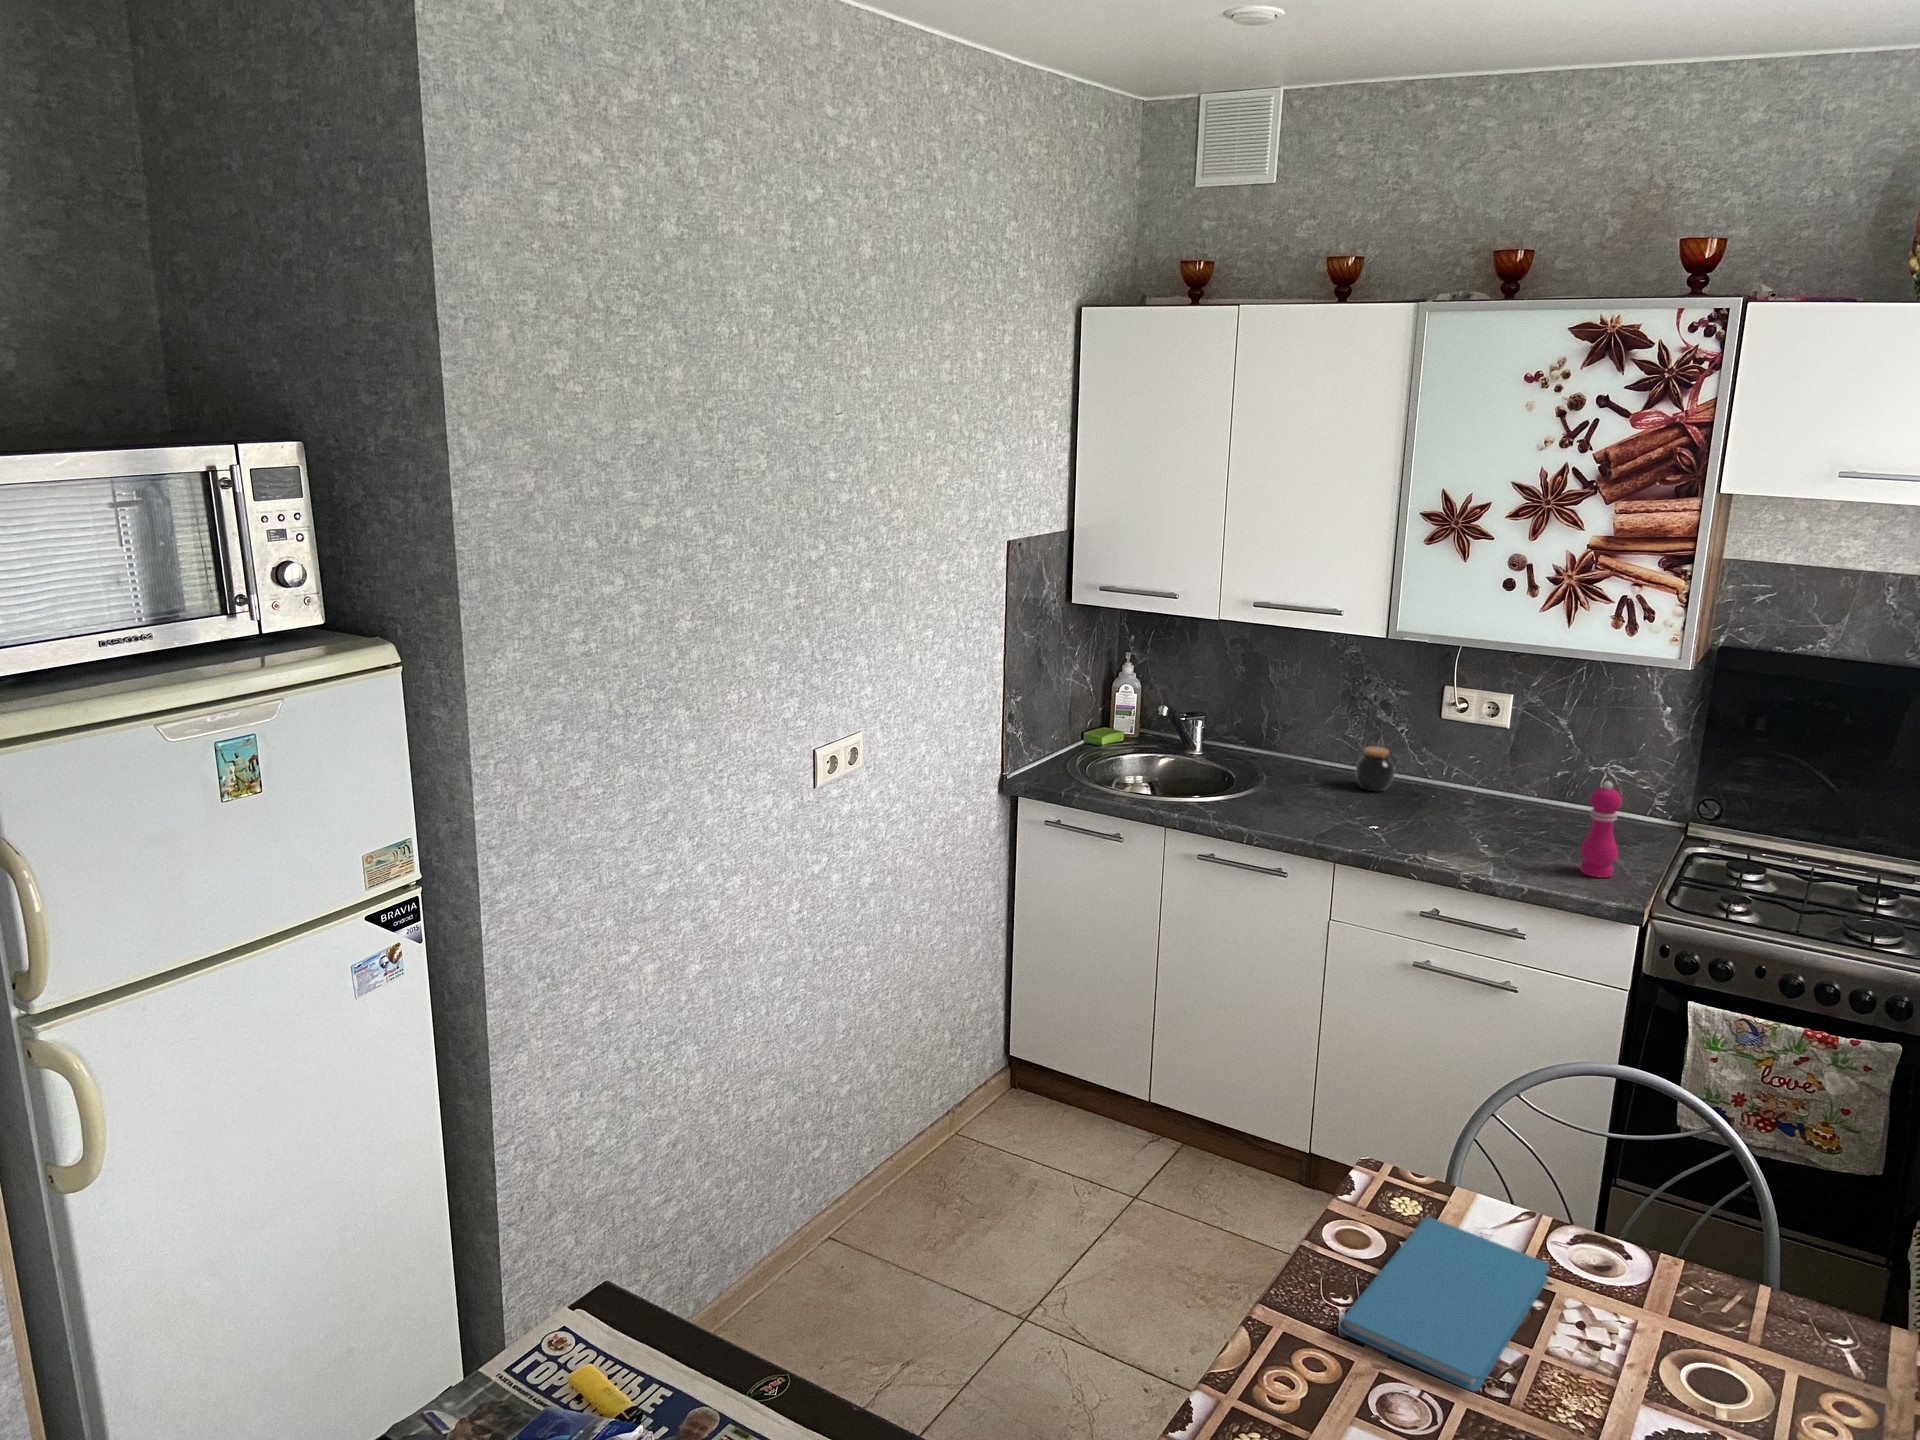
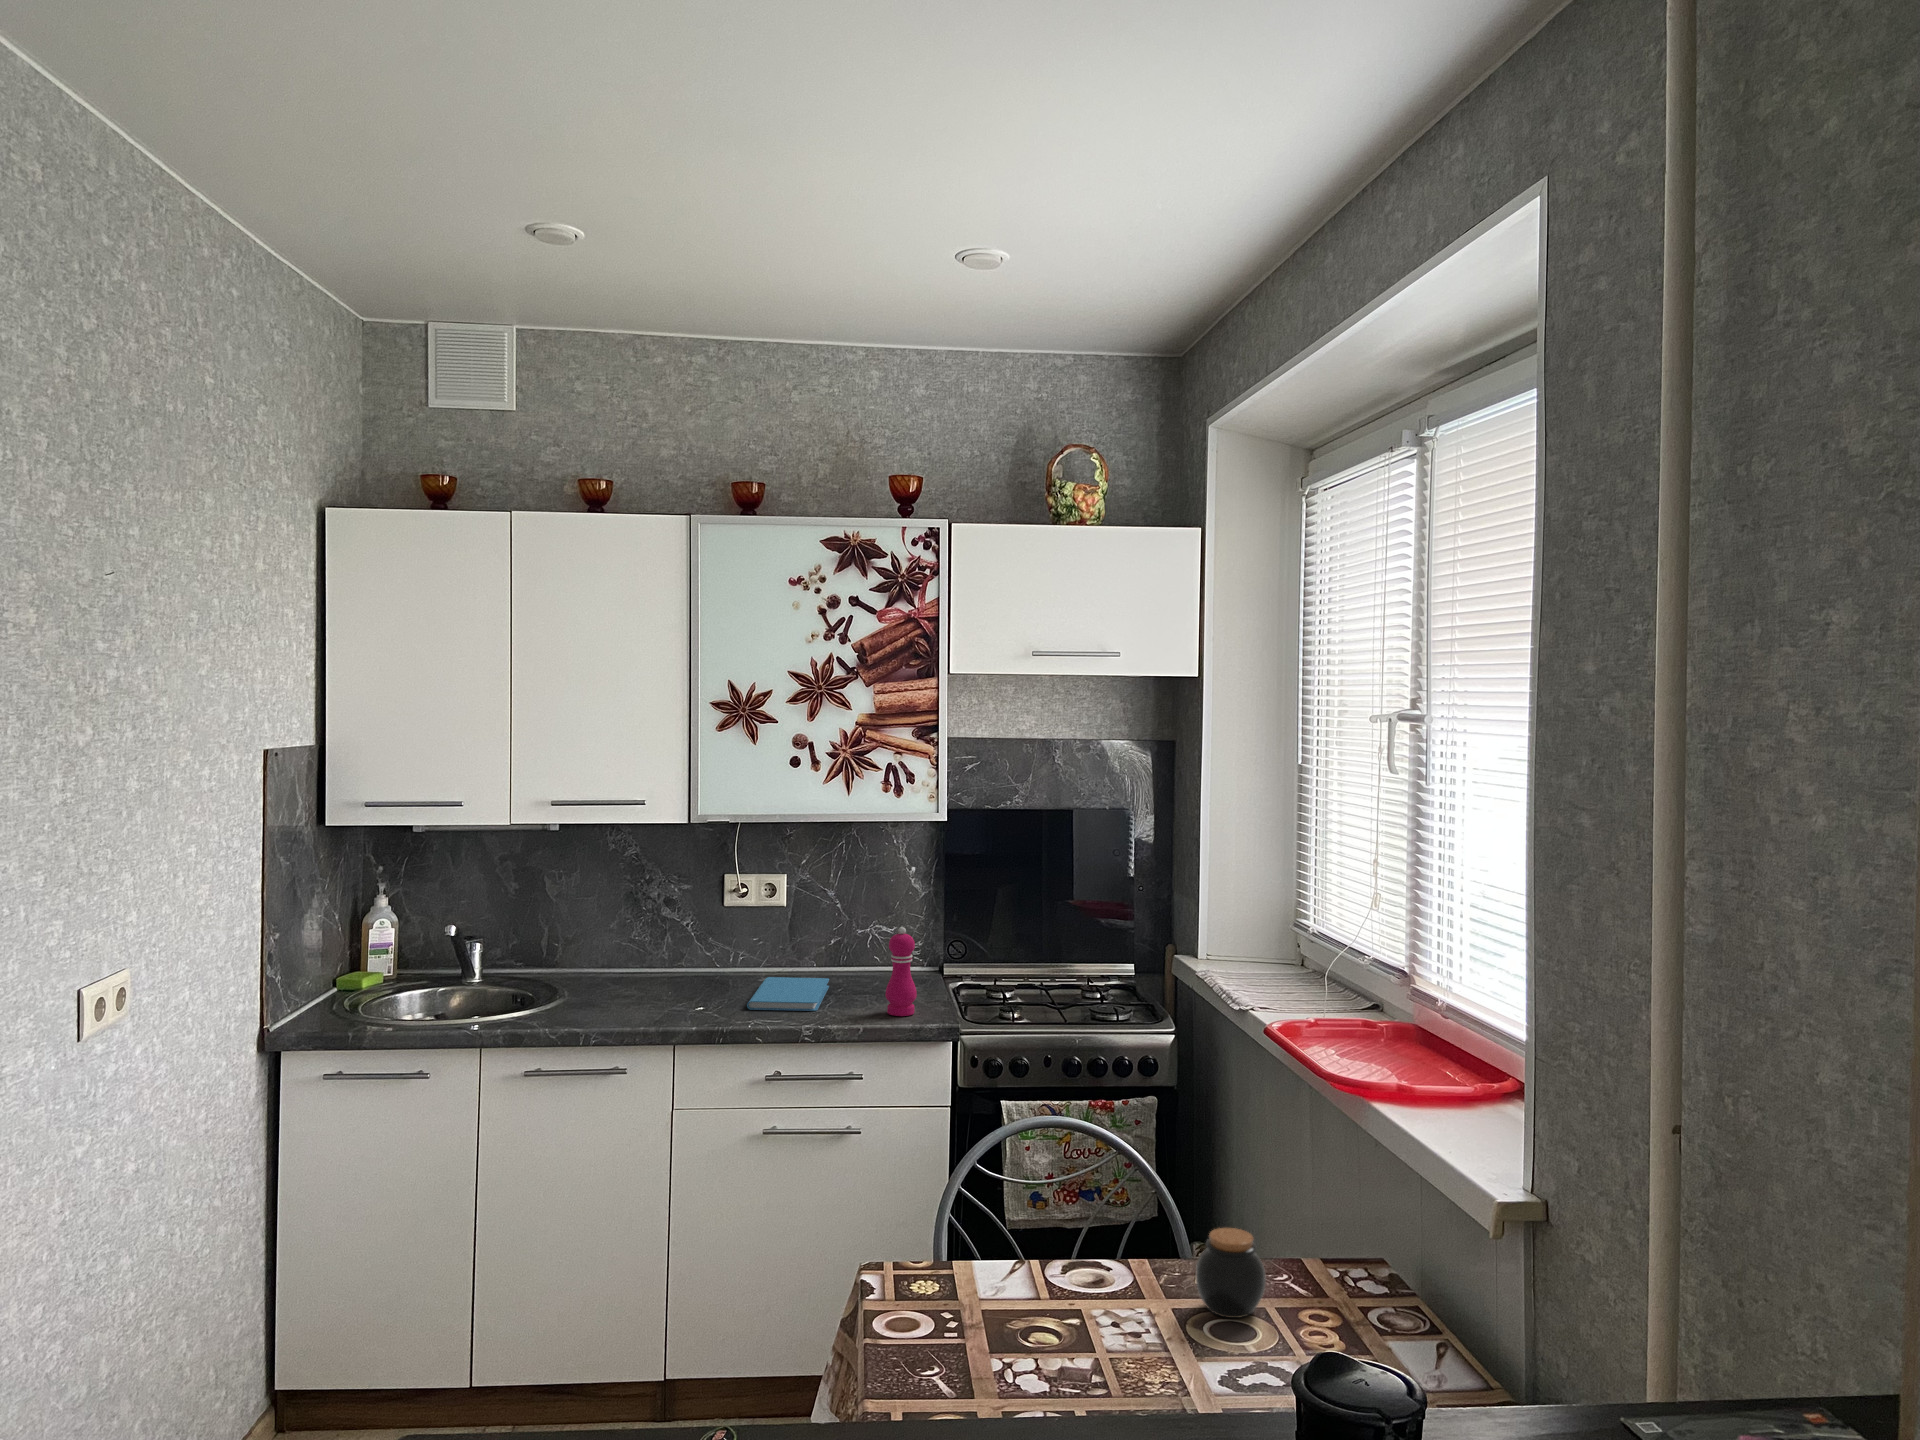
jar: present [1356,746,1394,791] -> present [1196,1228,1266,1318]
book: present [1338,1217,1550,1392] -> present [747,977,829,1011]

